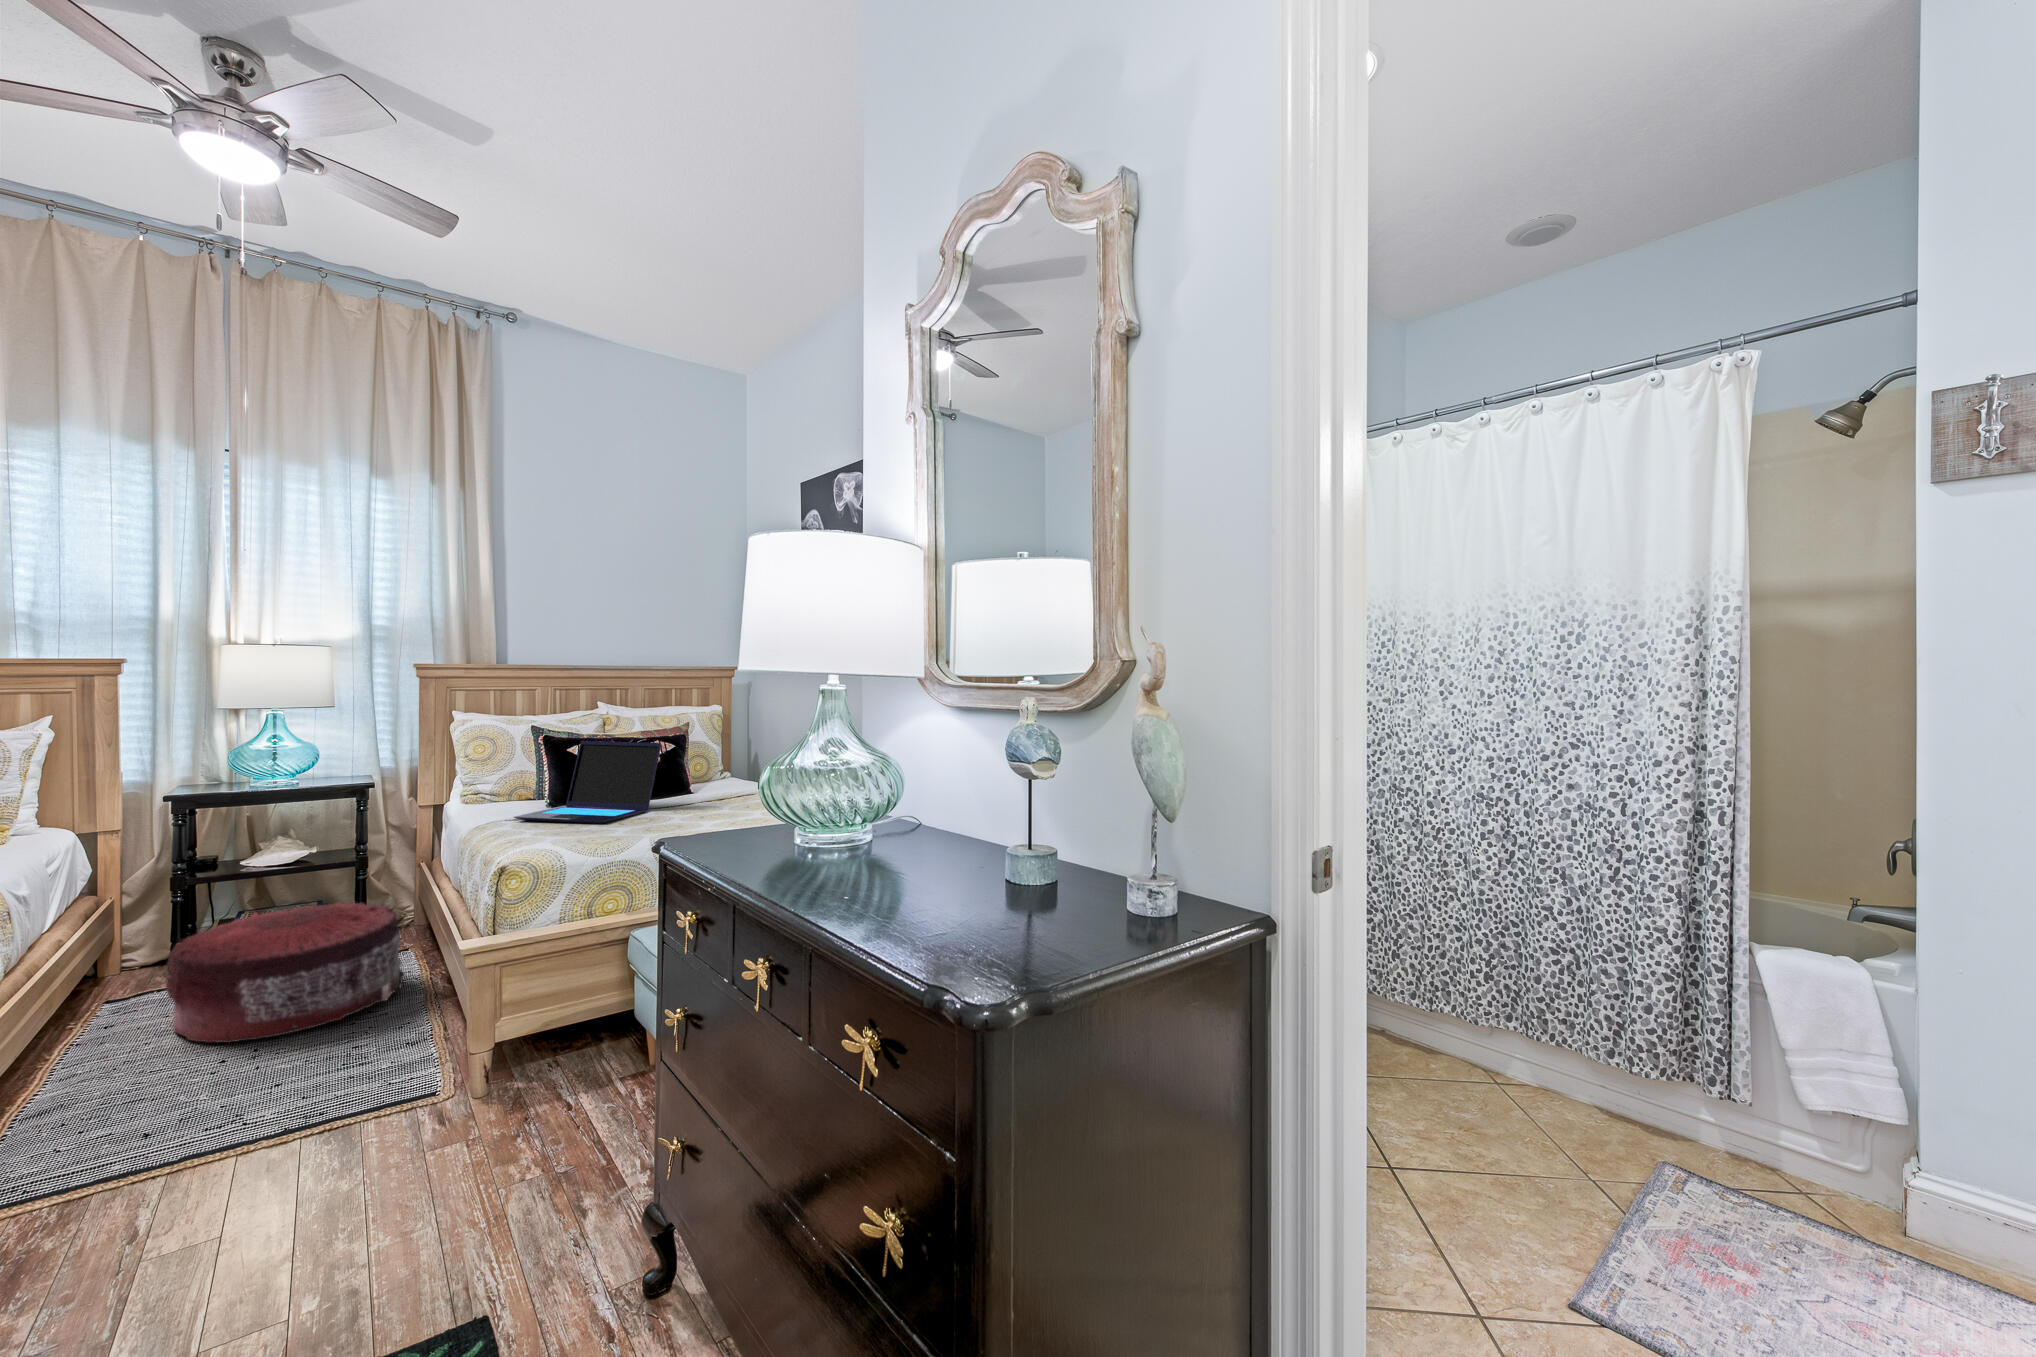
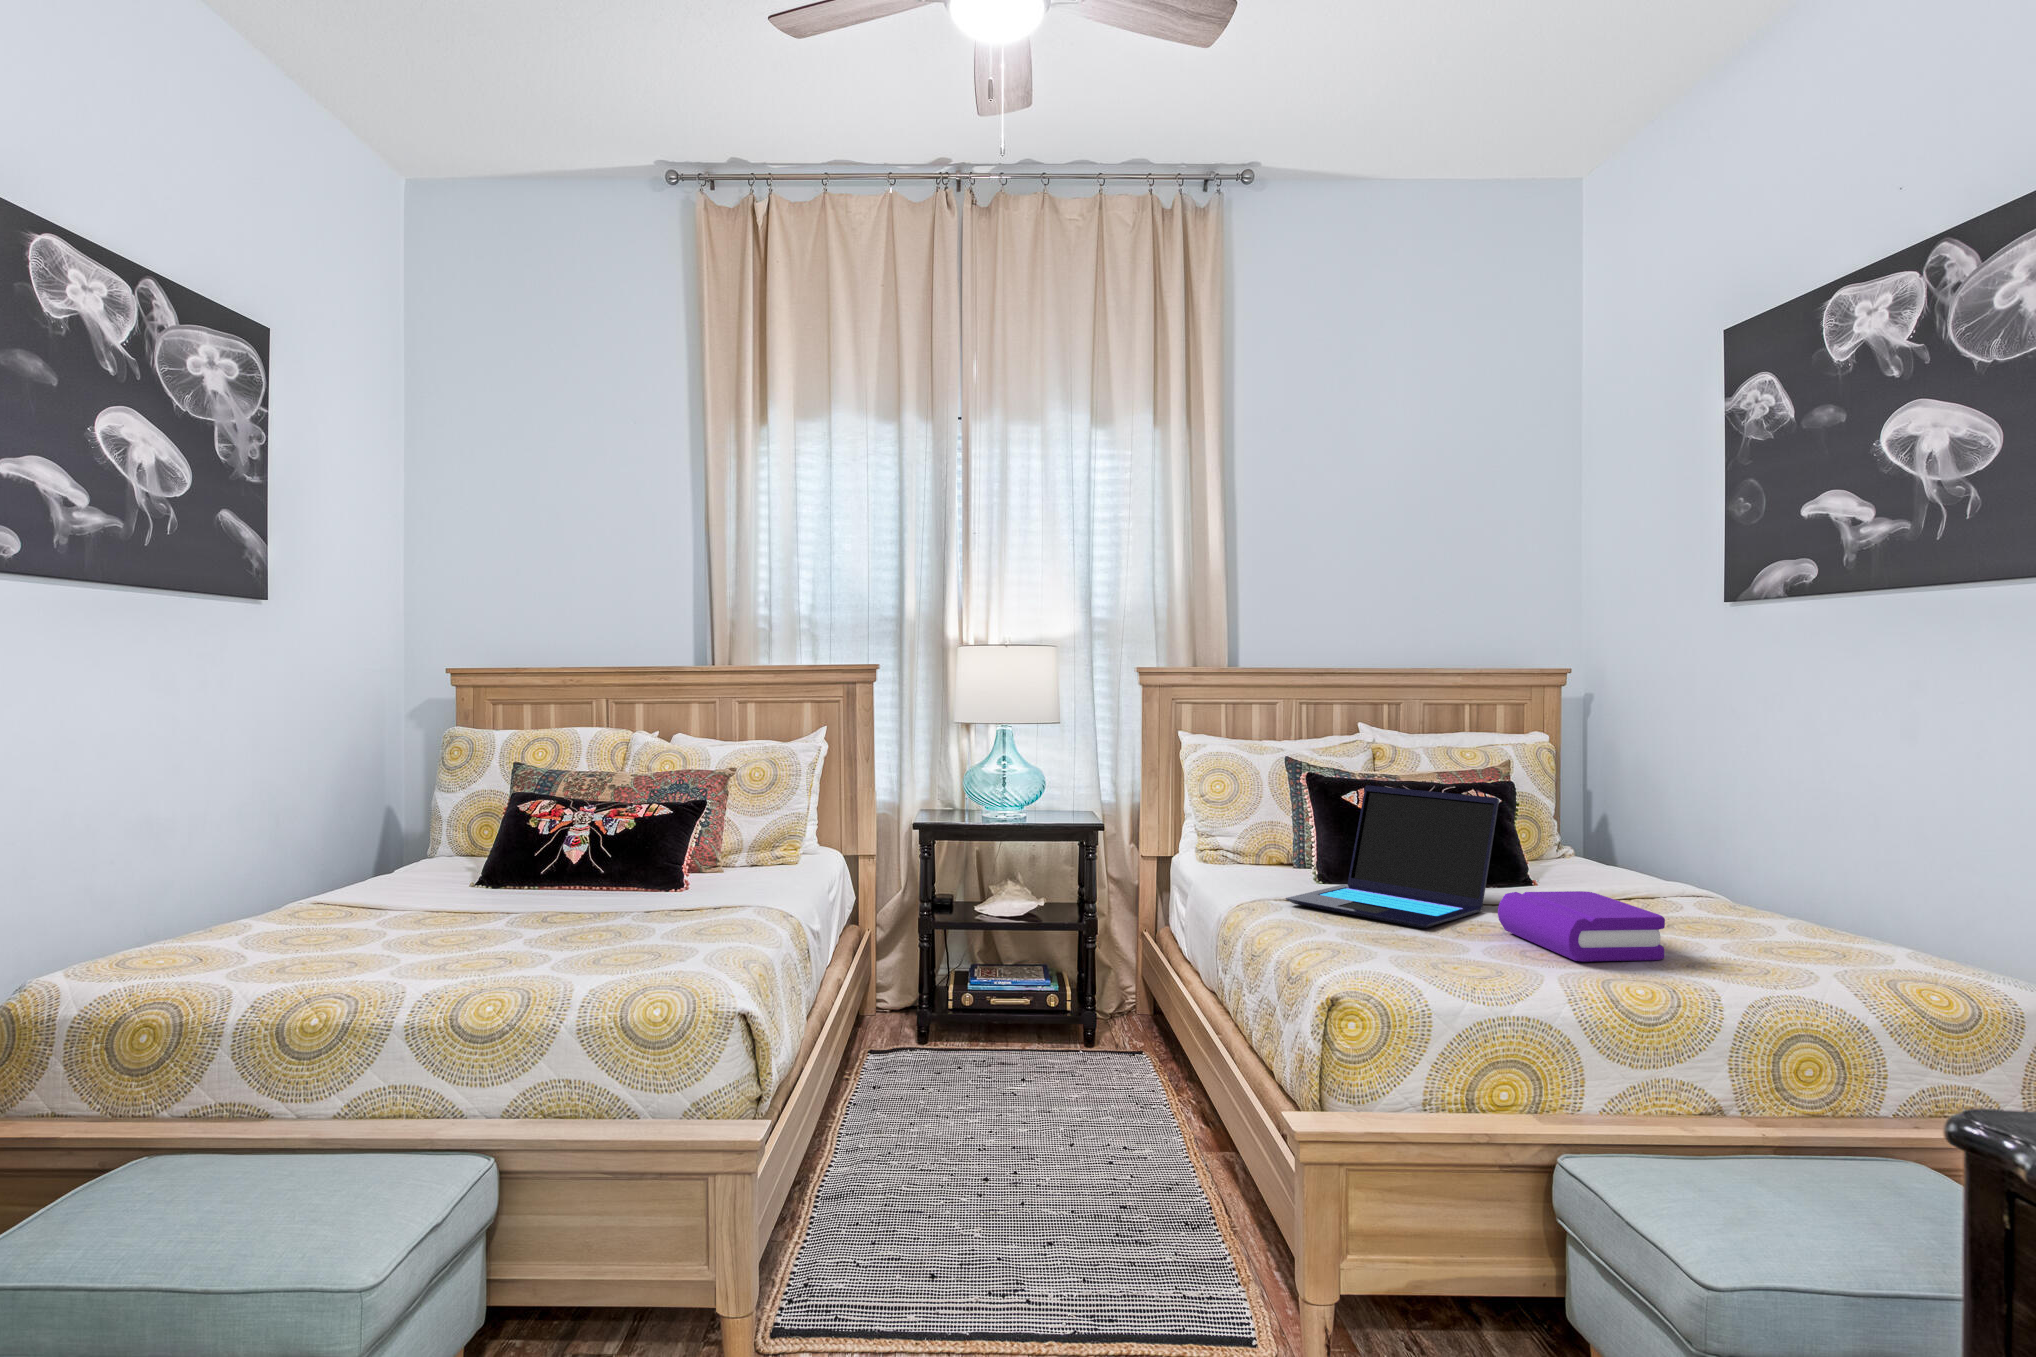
book: none [649,792,732,828] -> present [1498,891,1665,962]
pouf: present [166,902,405,1043] -> none [917,977,1148,1155]

